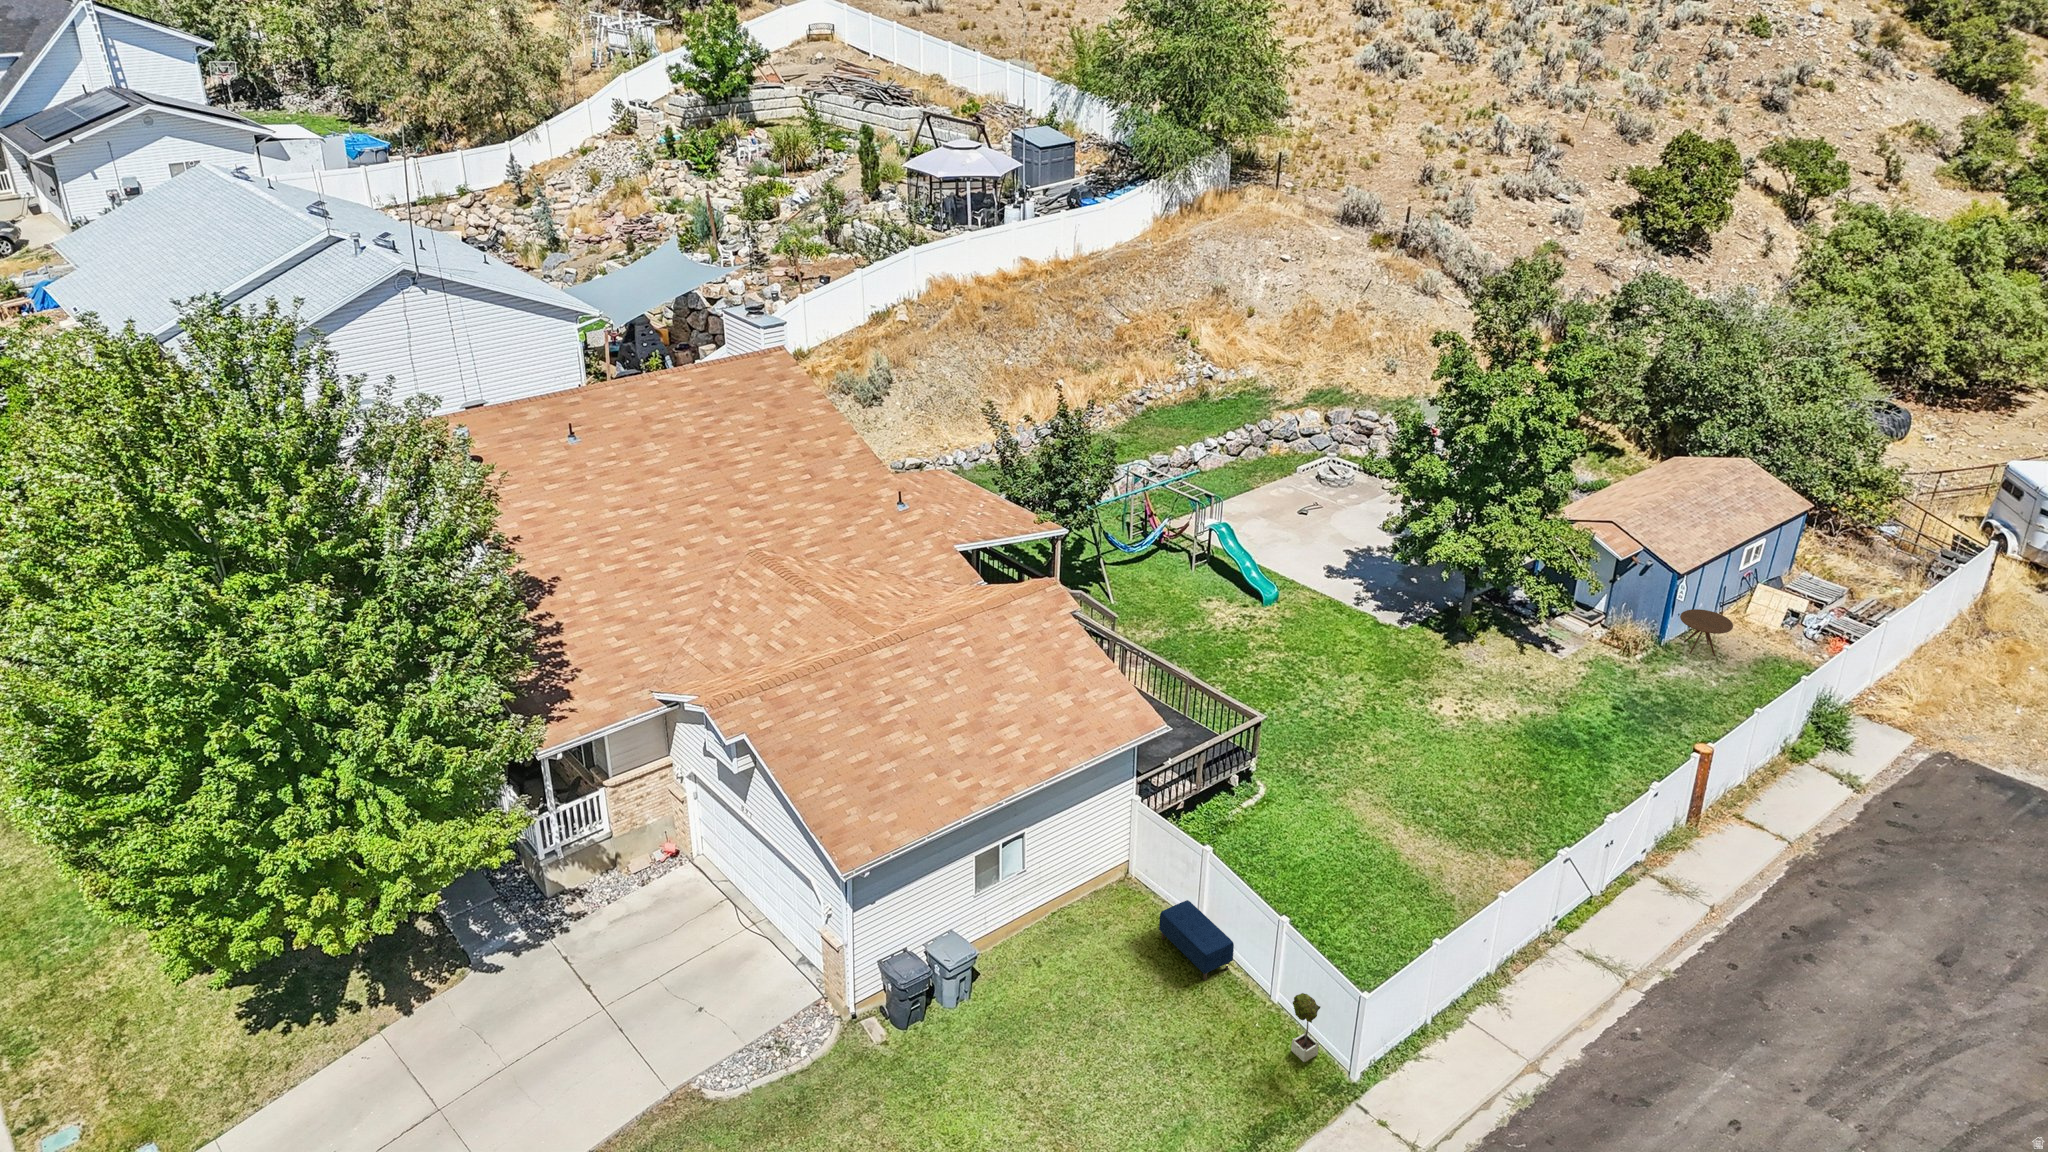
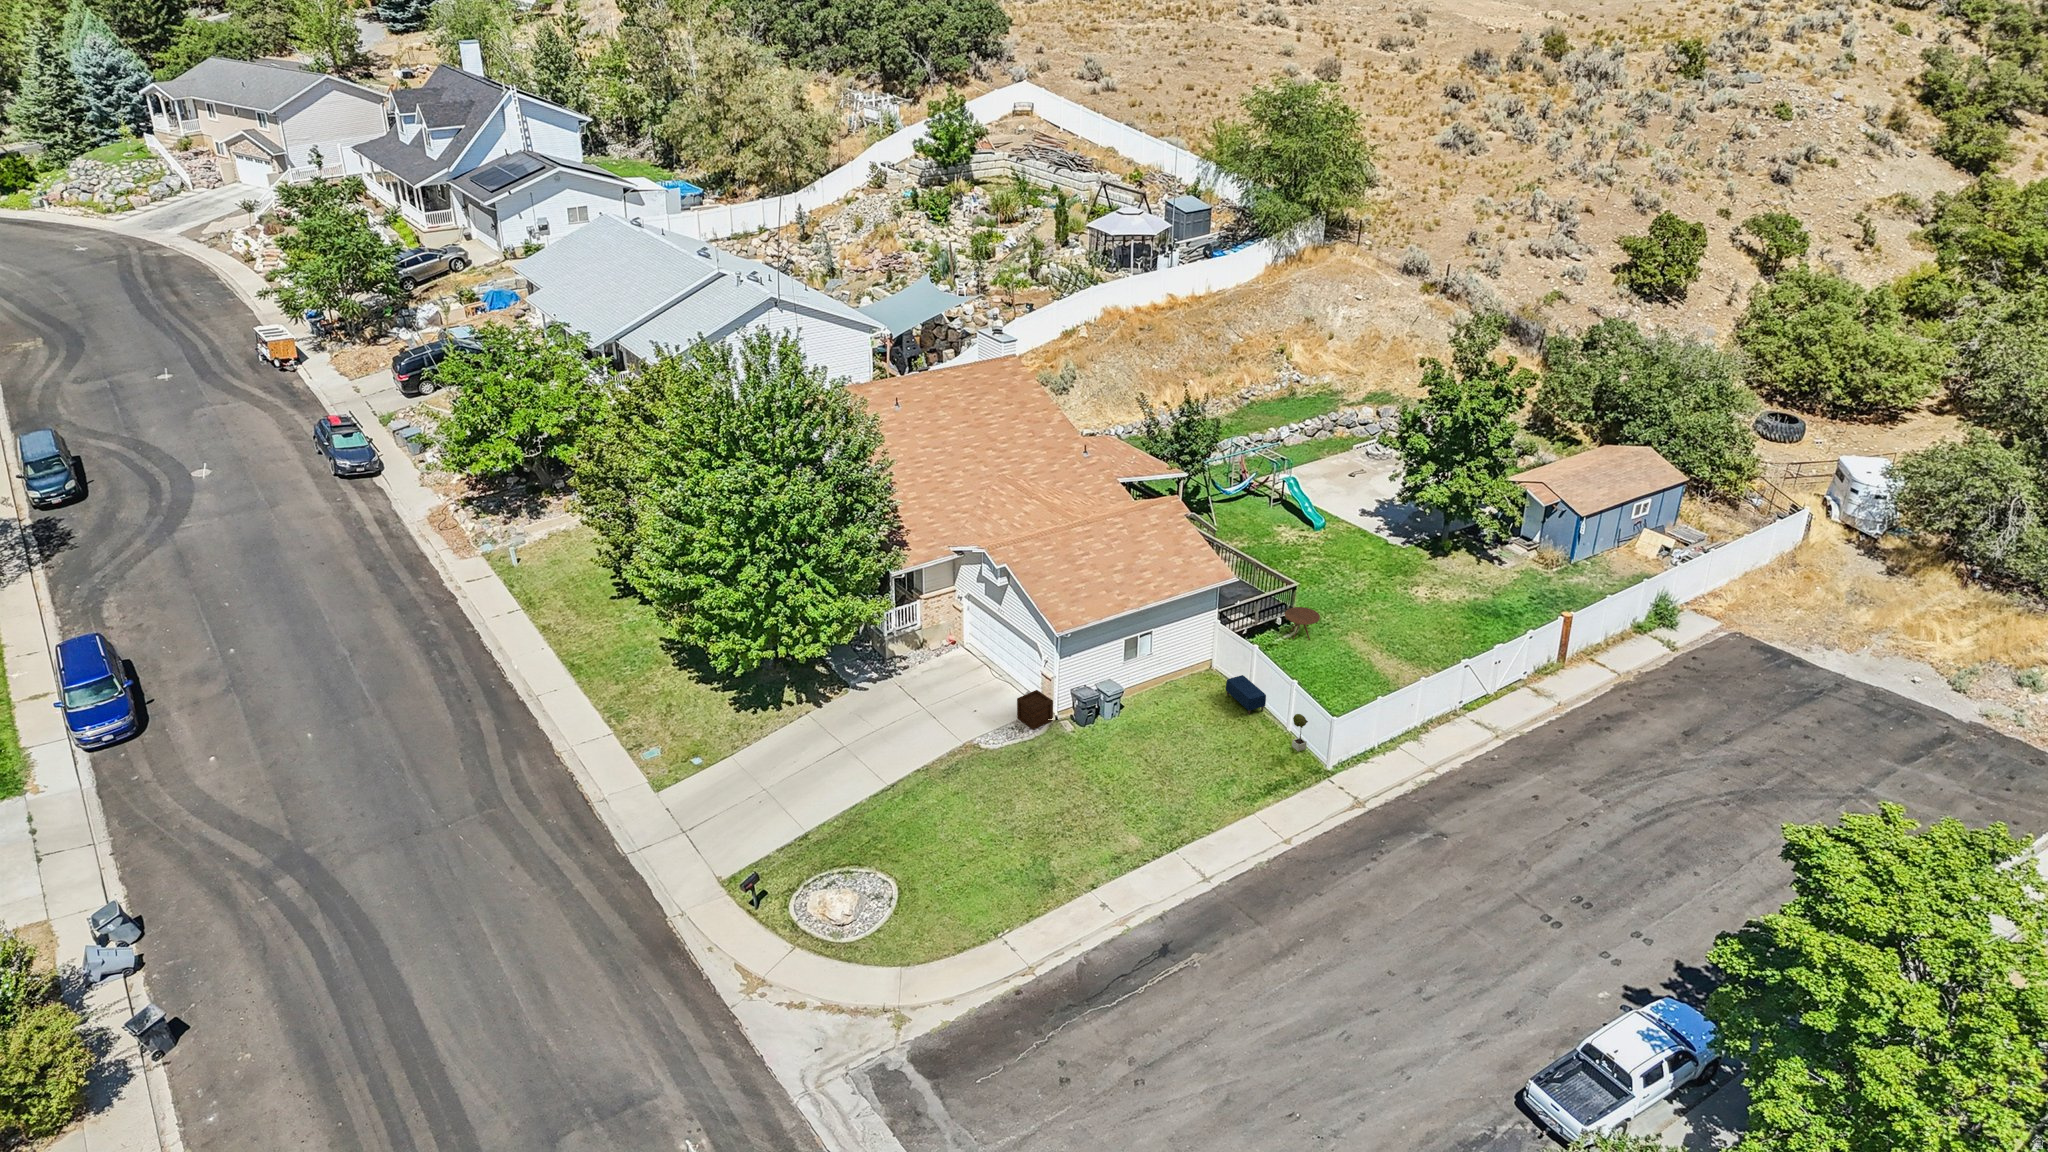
round table: present [1680,609,1733,656] -> present [1285,607,1320,640]
wooden crate: none [775,965,846,1049] -> present [1017,690,1053,730]

